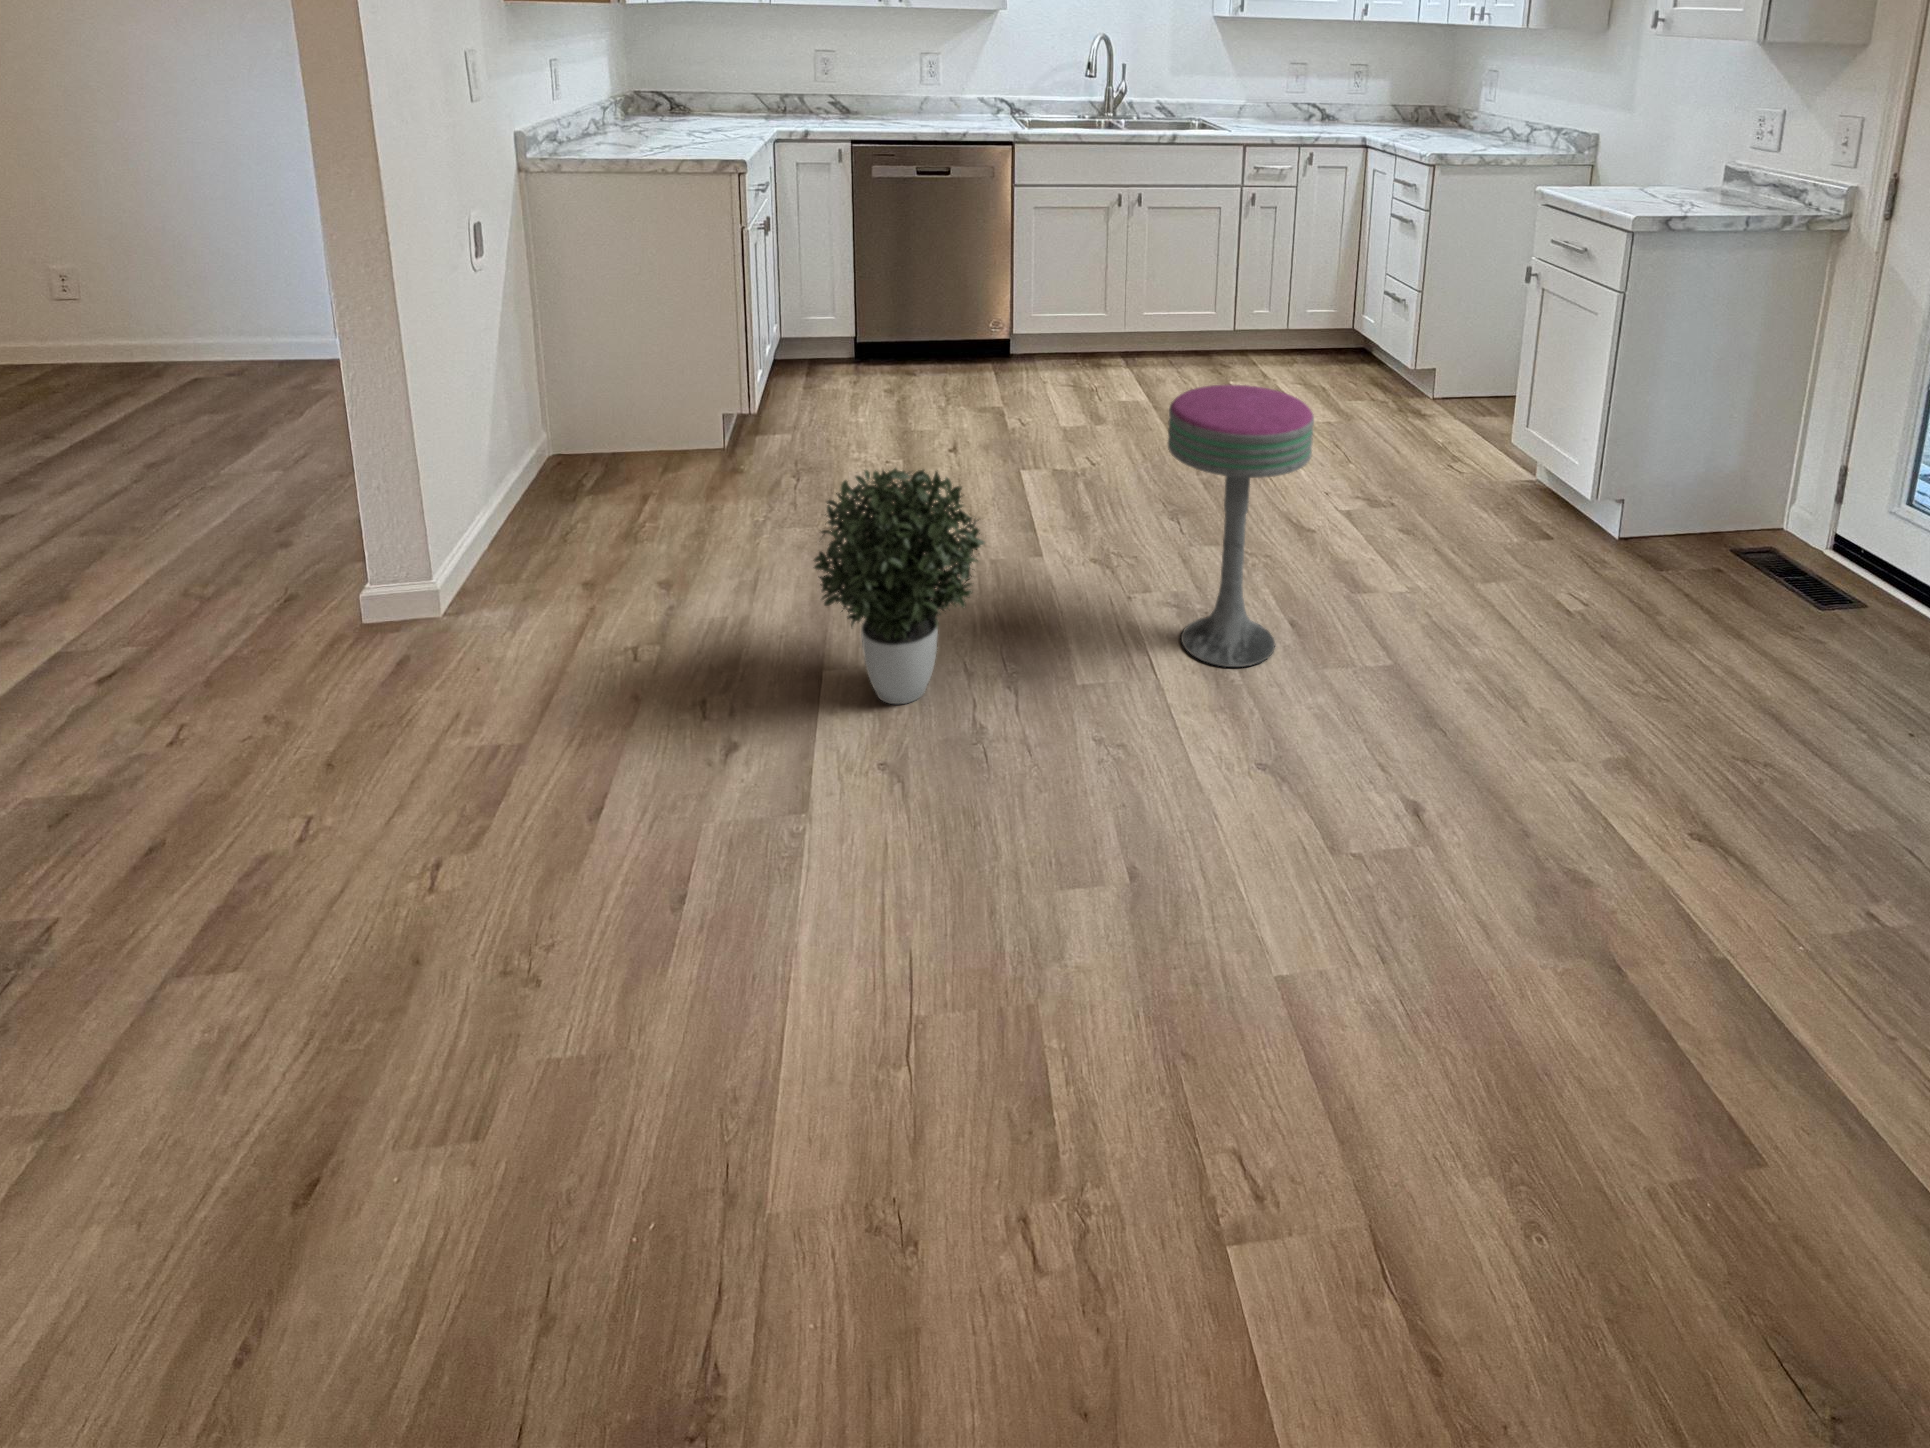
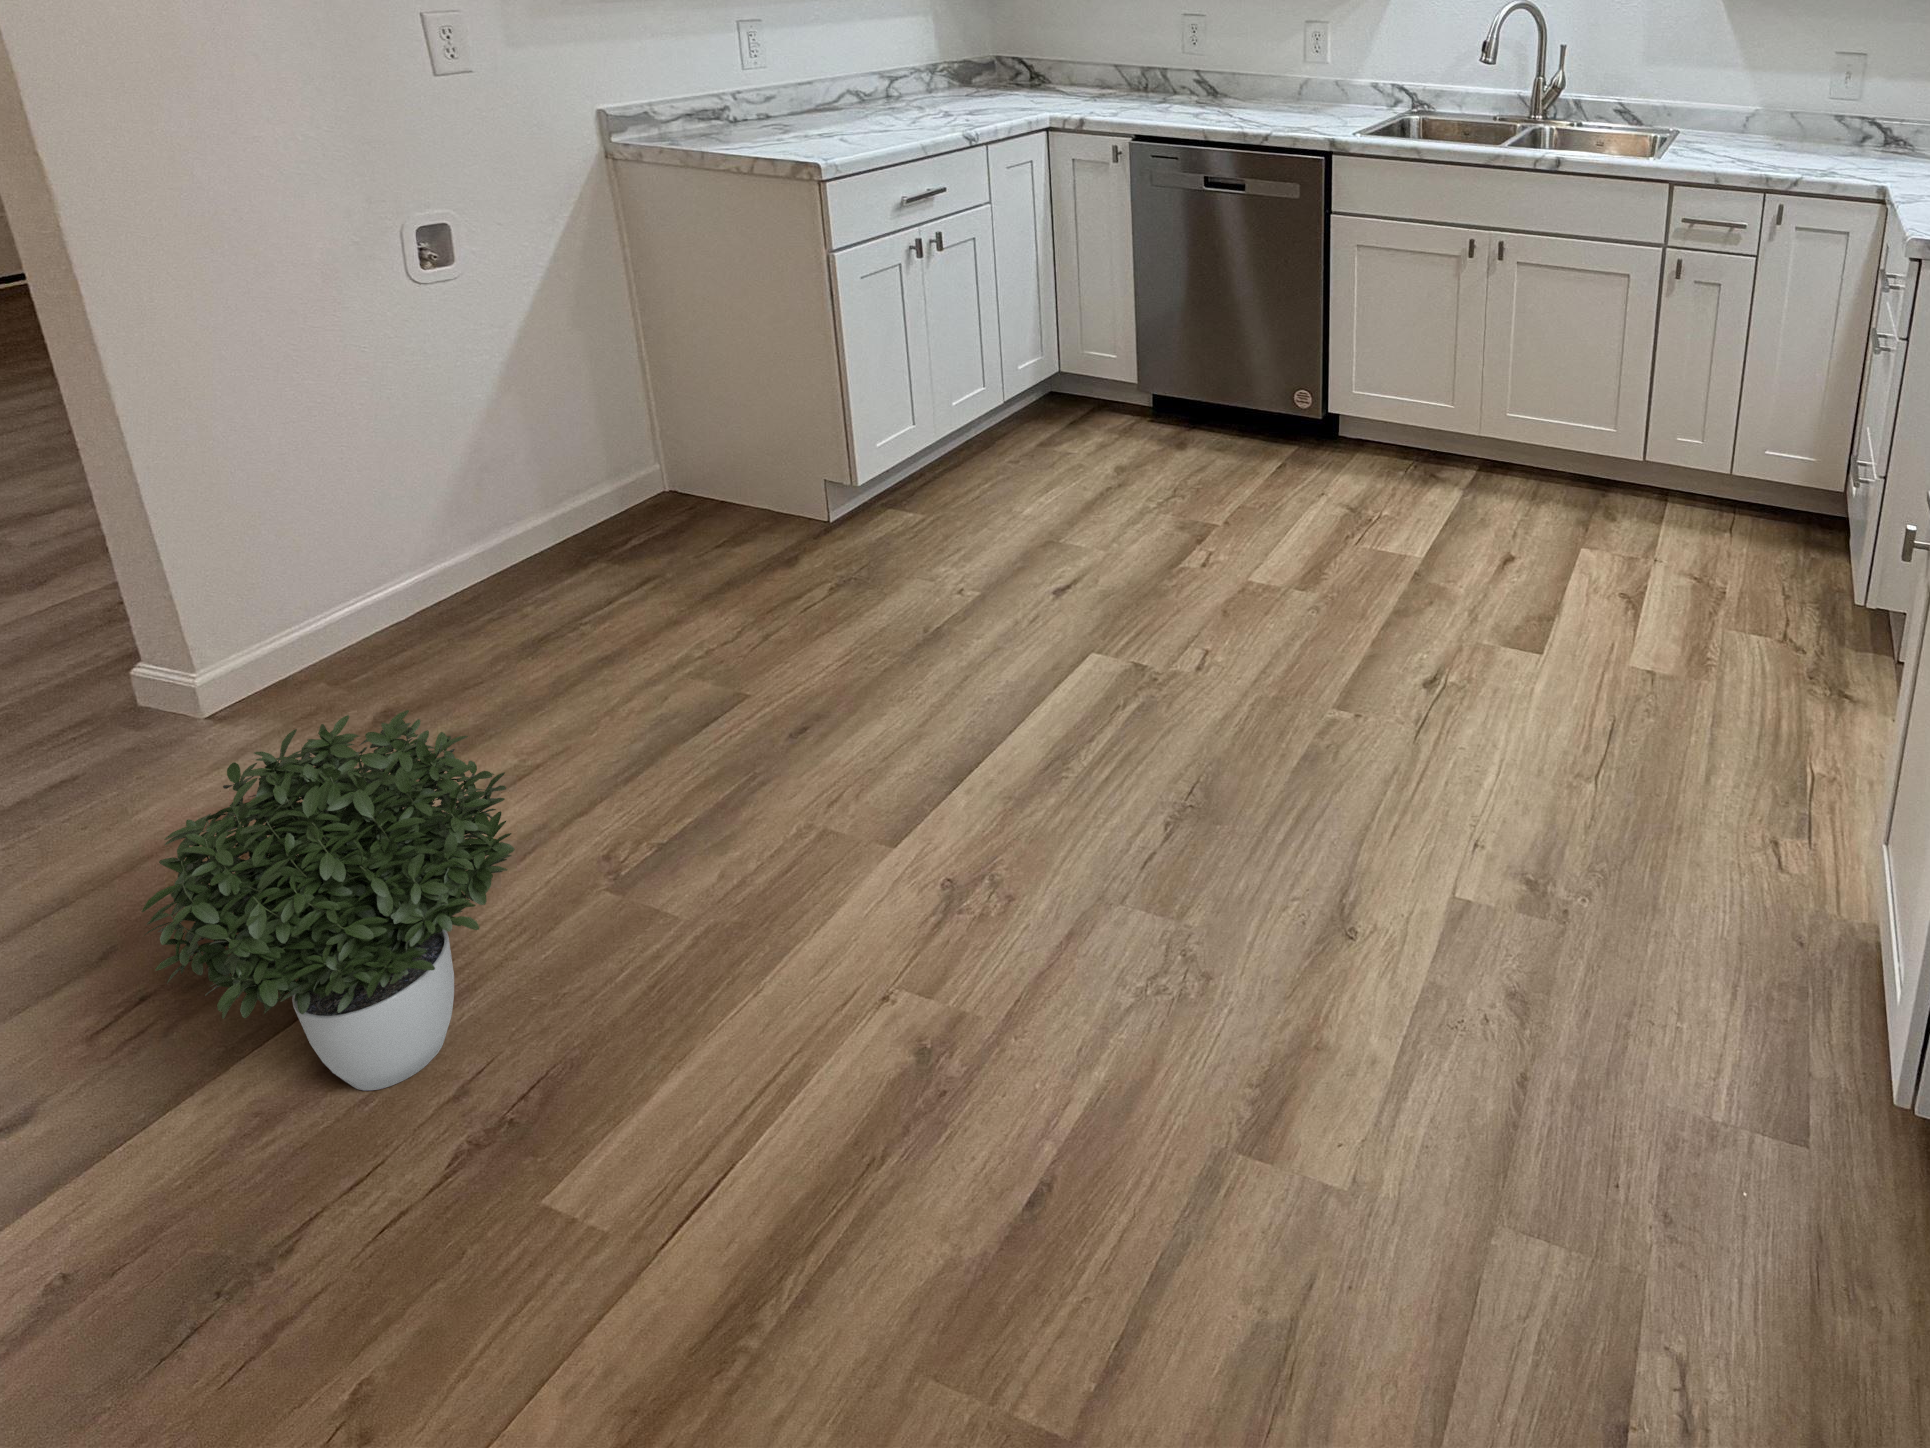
bar stool: present [1168,385,1314,667] -> none [691,700,1009,1256]

